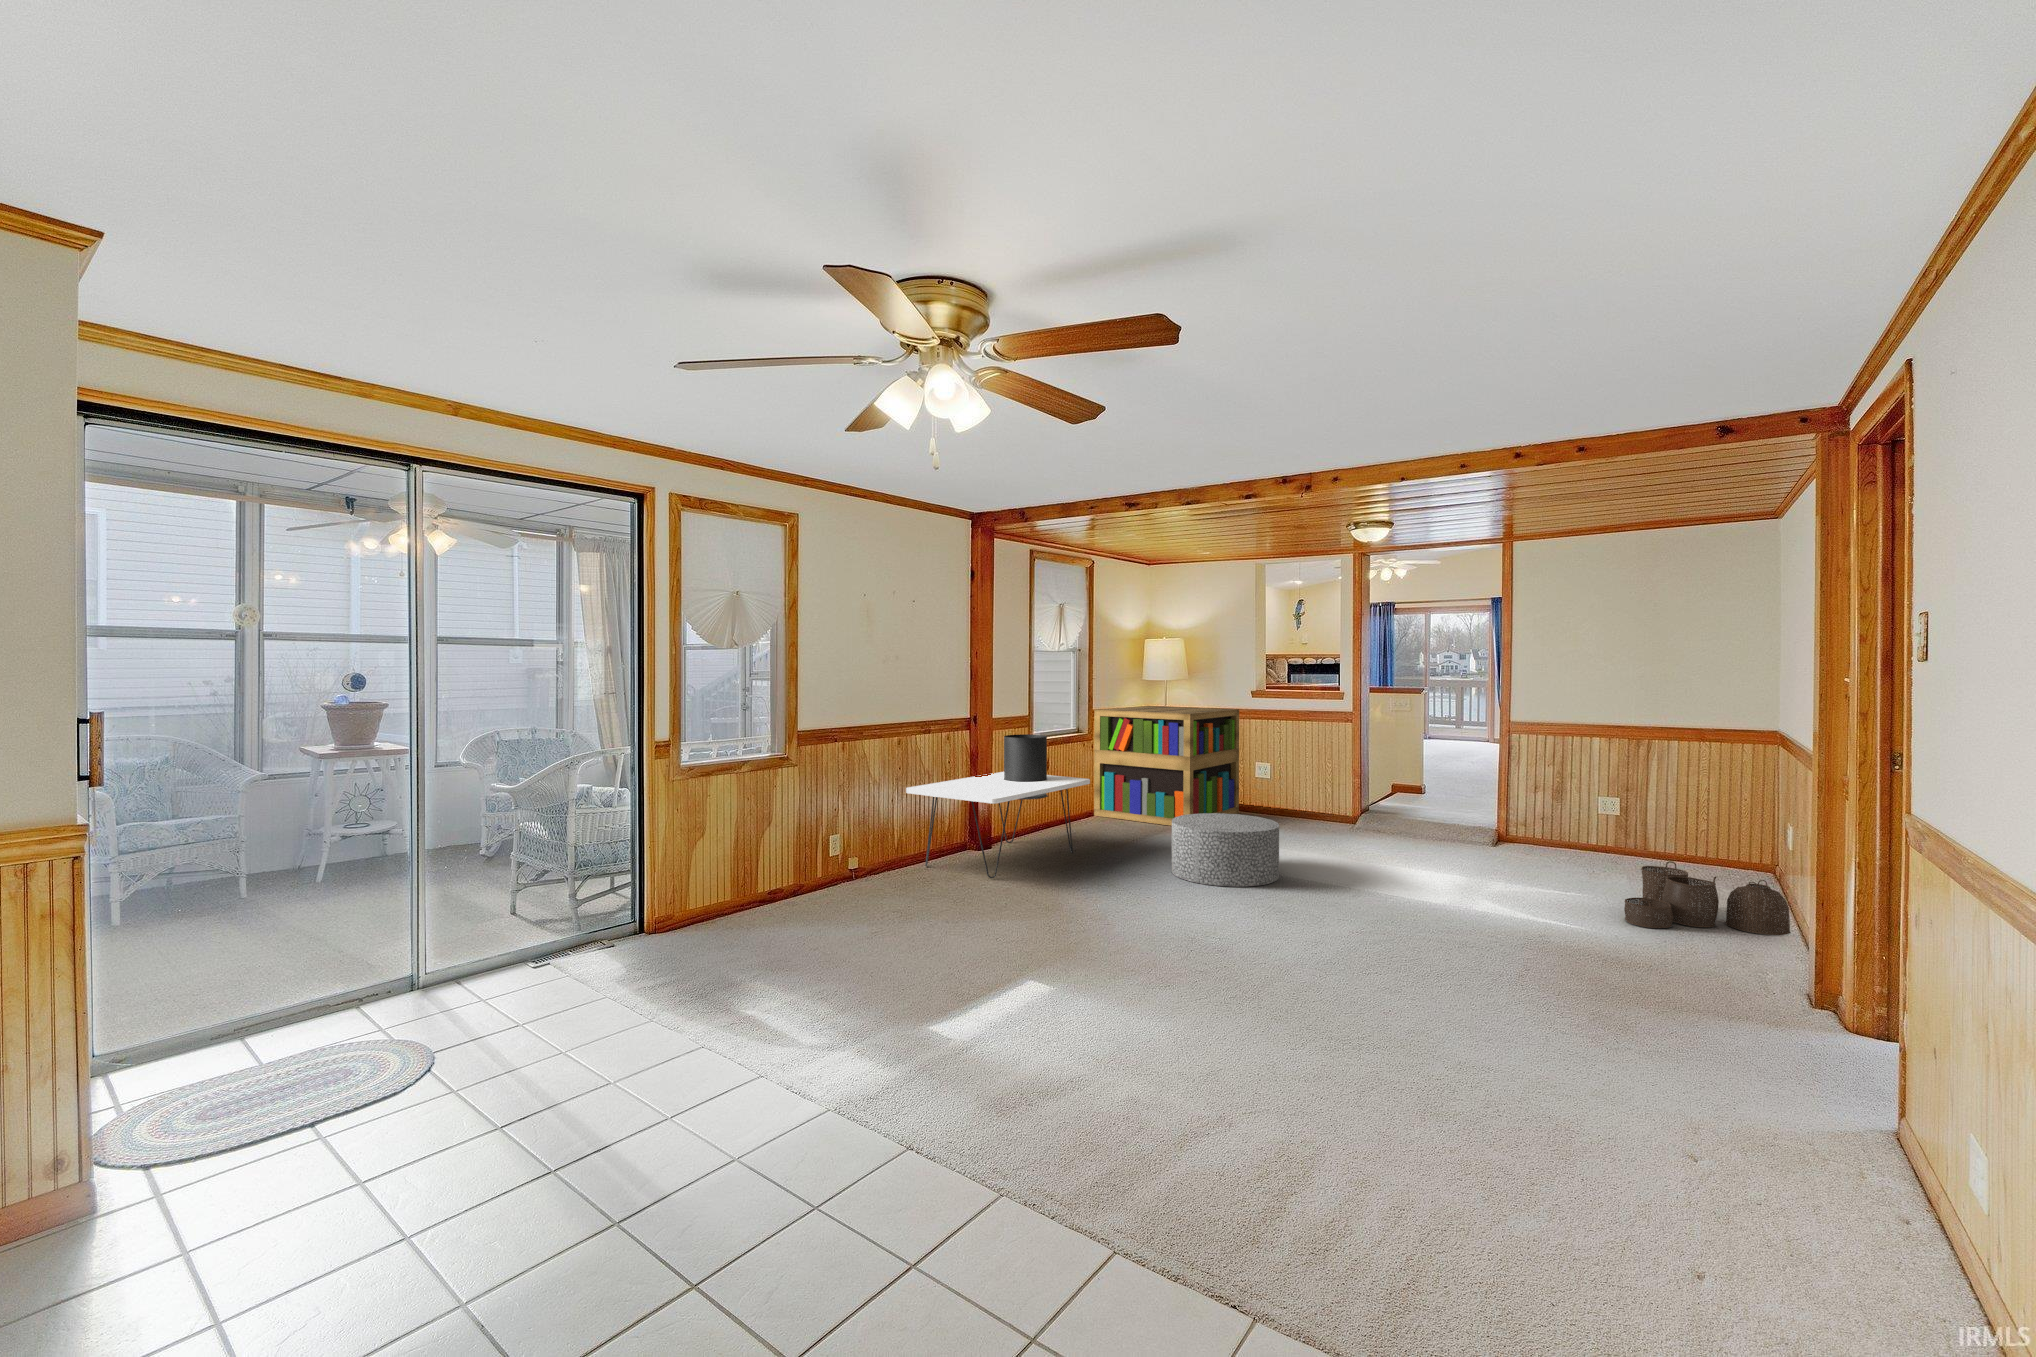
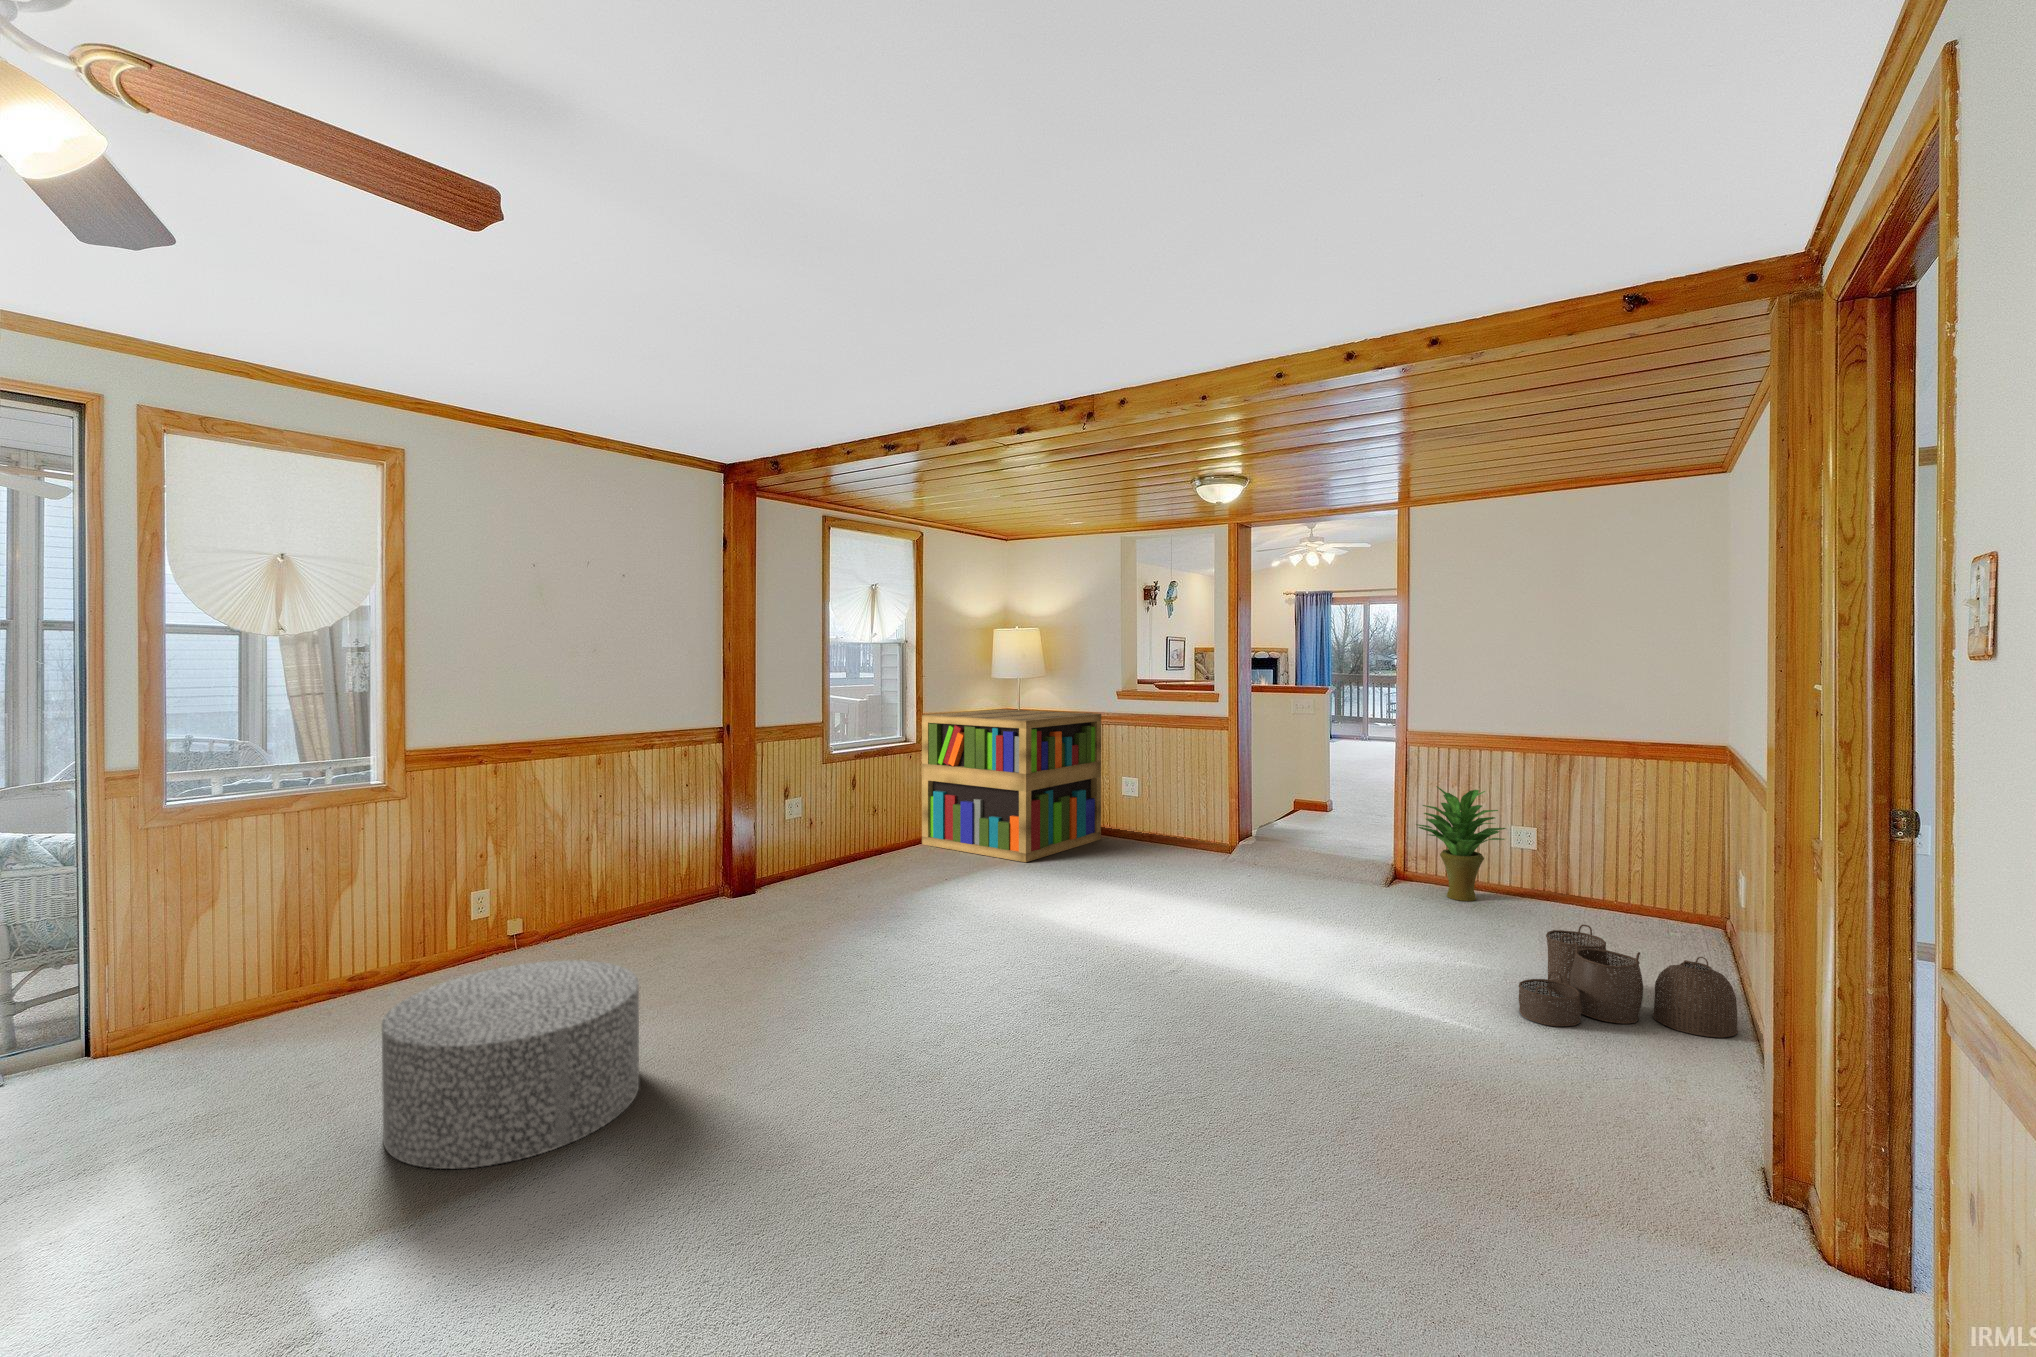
side table: present [906,734,1090,878] -> none [607,749,873,947]
potted plant: none [1519,765,1597,856] -> present [1416,786,1506,901]
ottoman: present [1172,813,1279,887] -> present [382,960,639,1169]

